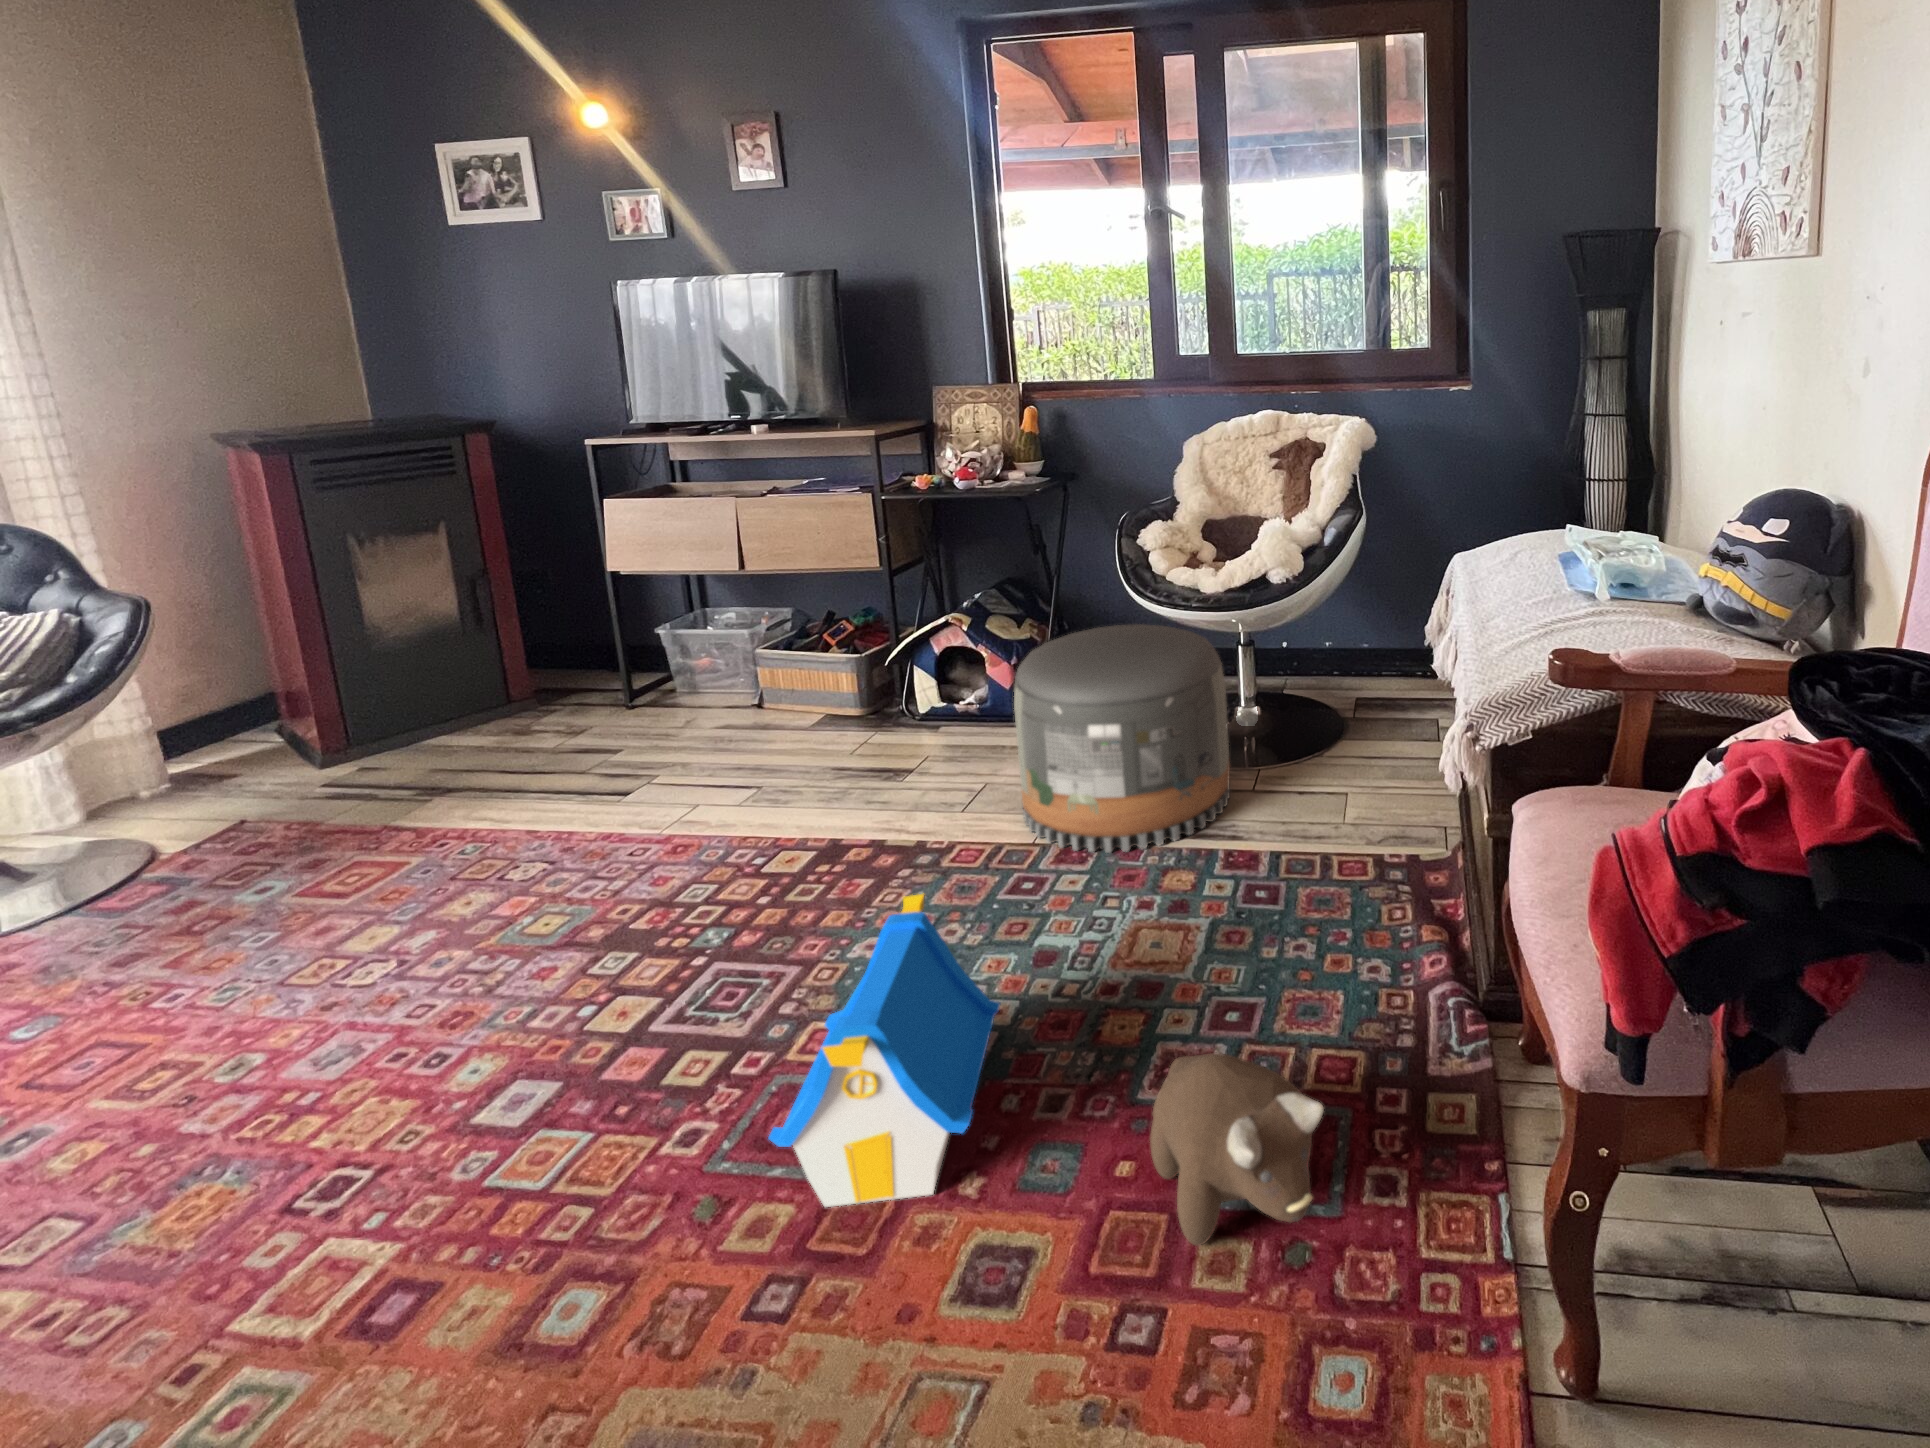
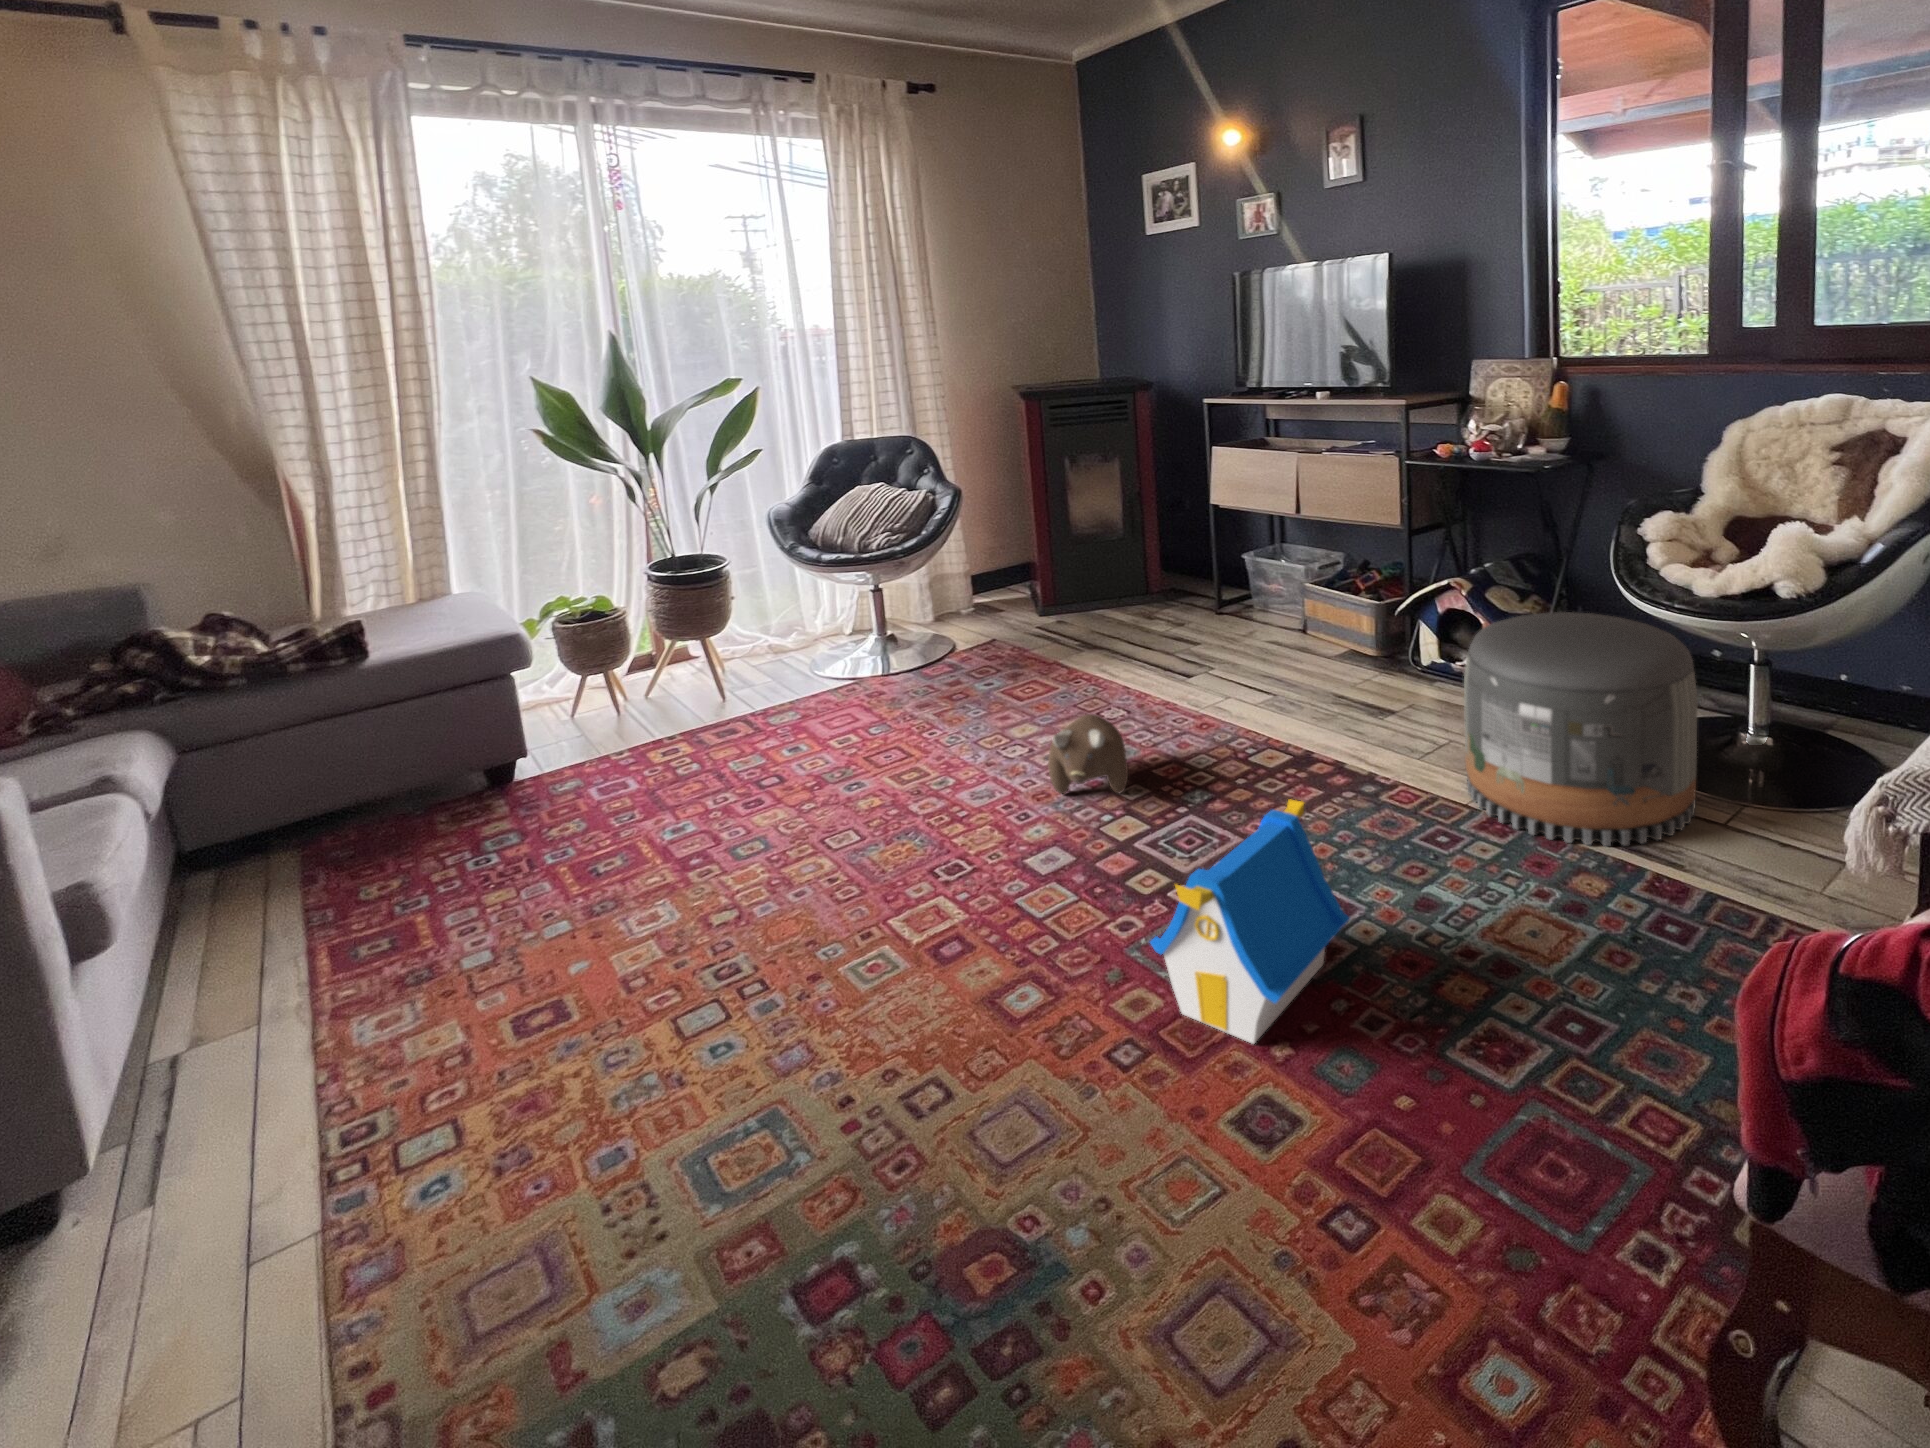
plush toy: present [1150,1052,1324,1246] -> present [1048,714,1128,794]

